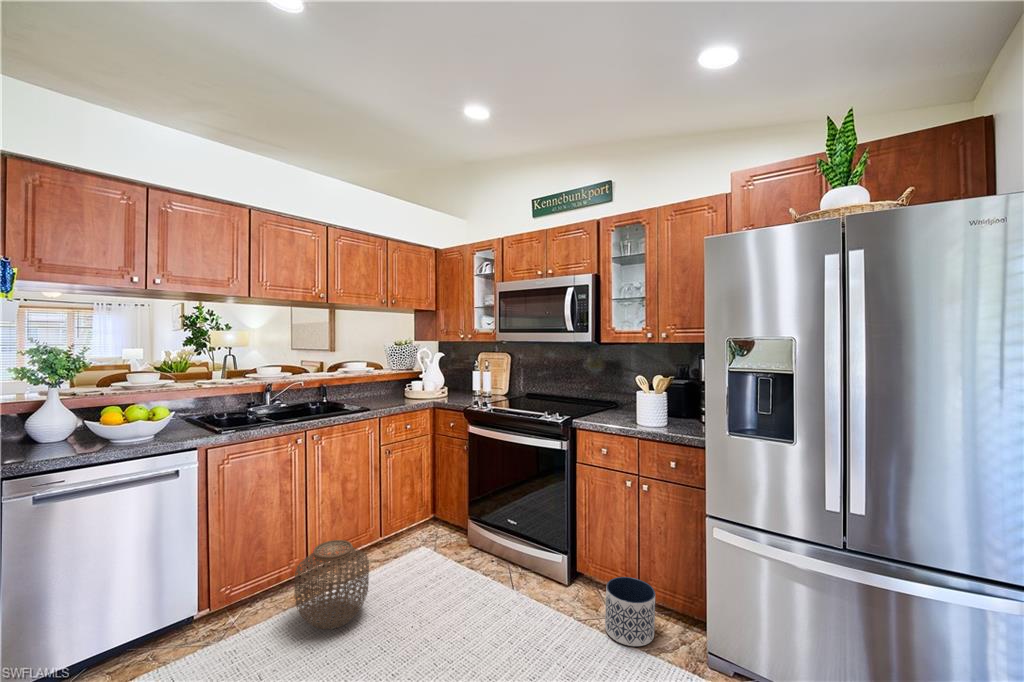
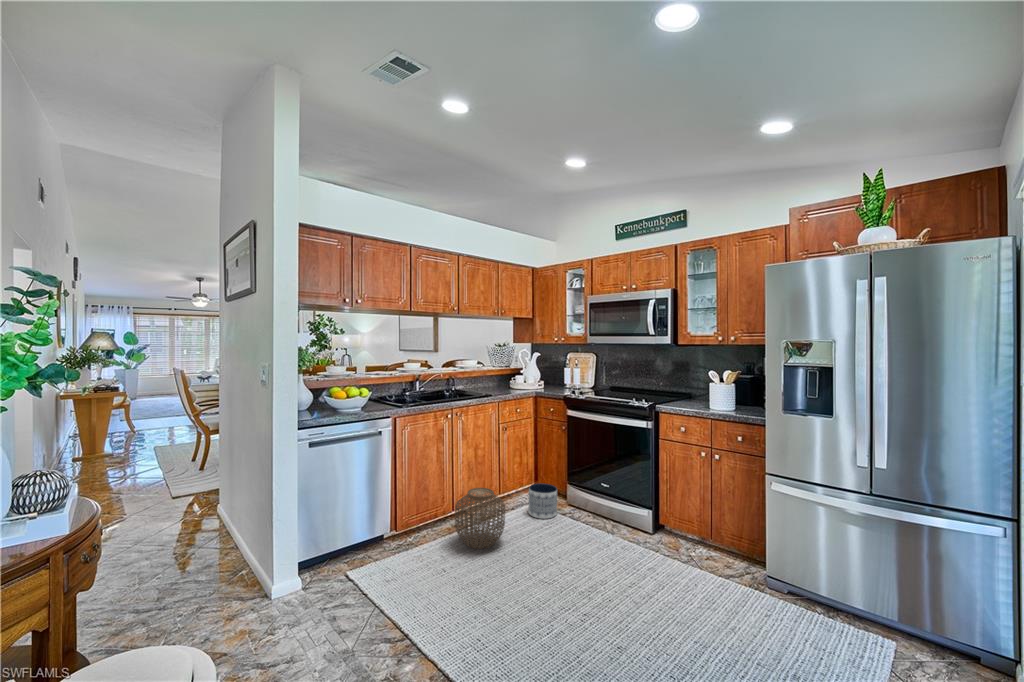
planter: present [605,577,655,646] -> present [528,484,557,519]

